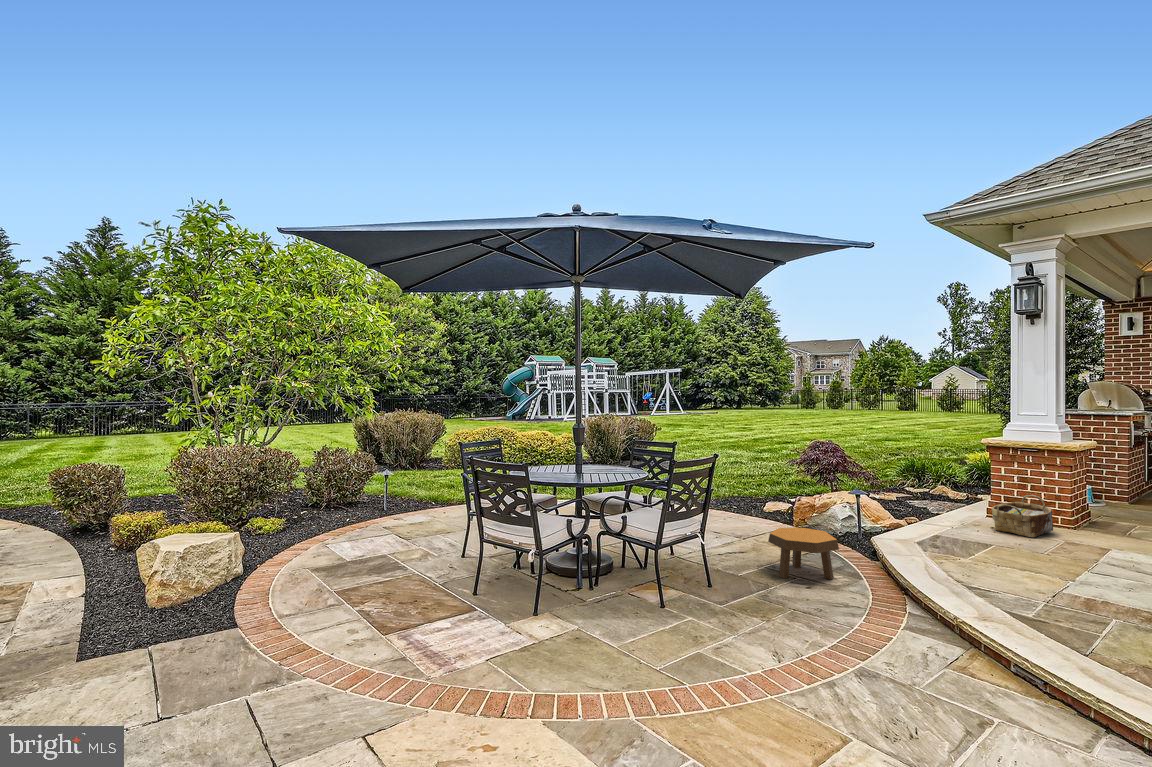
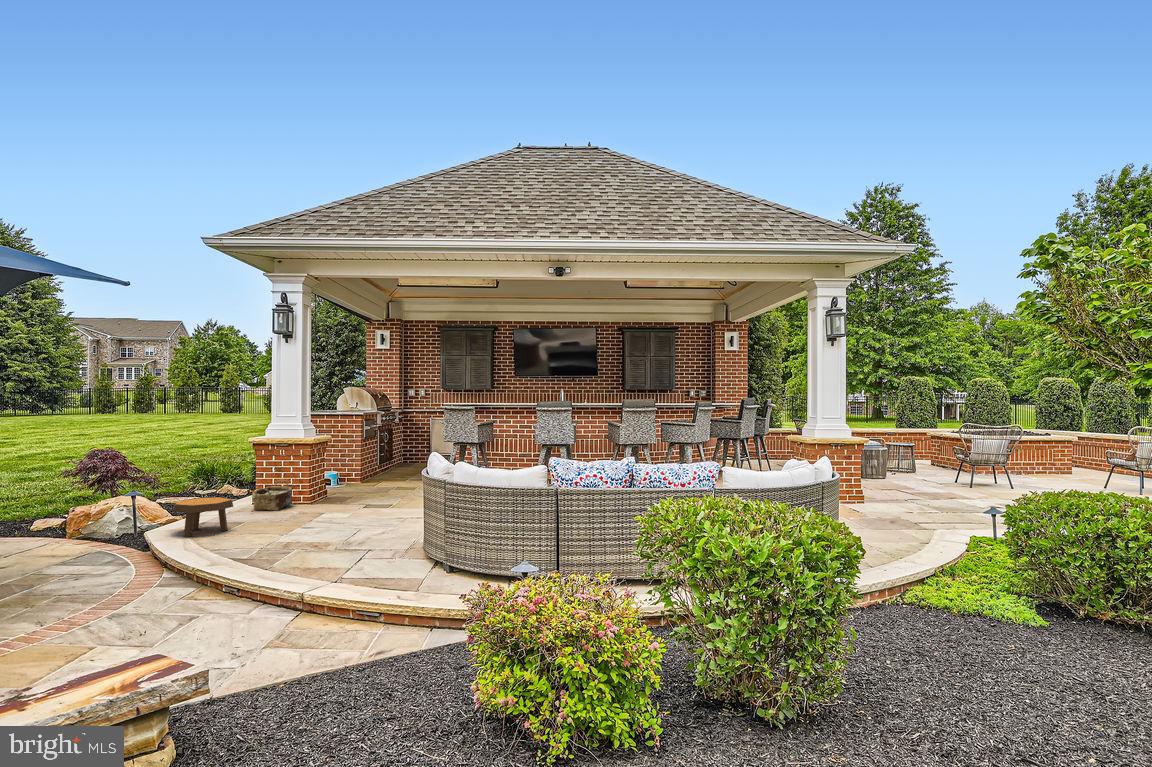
footstool: present [768,528,839,579] -> present [173,497,233,537]

